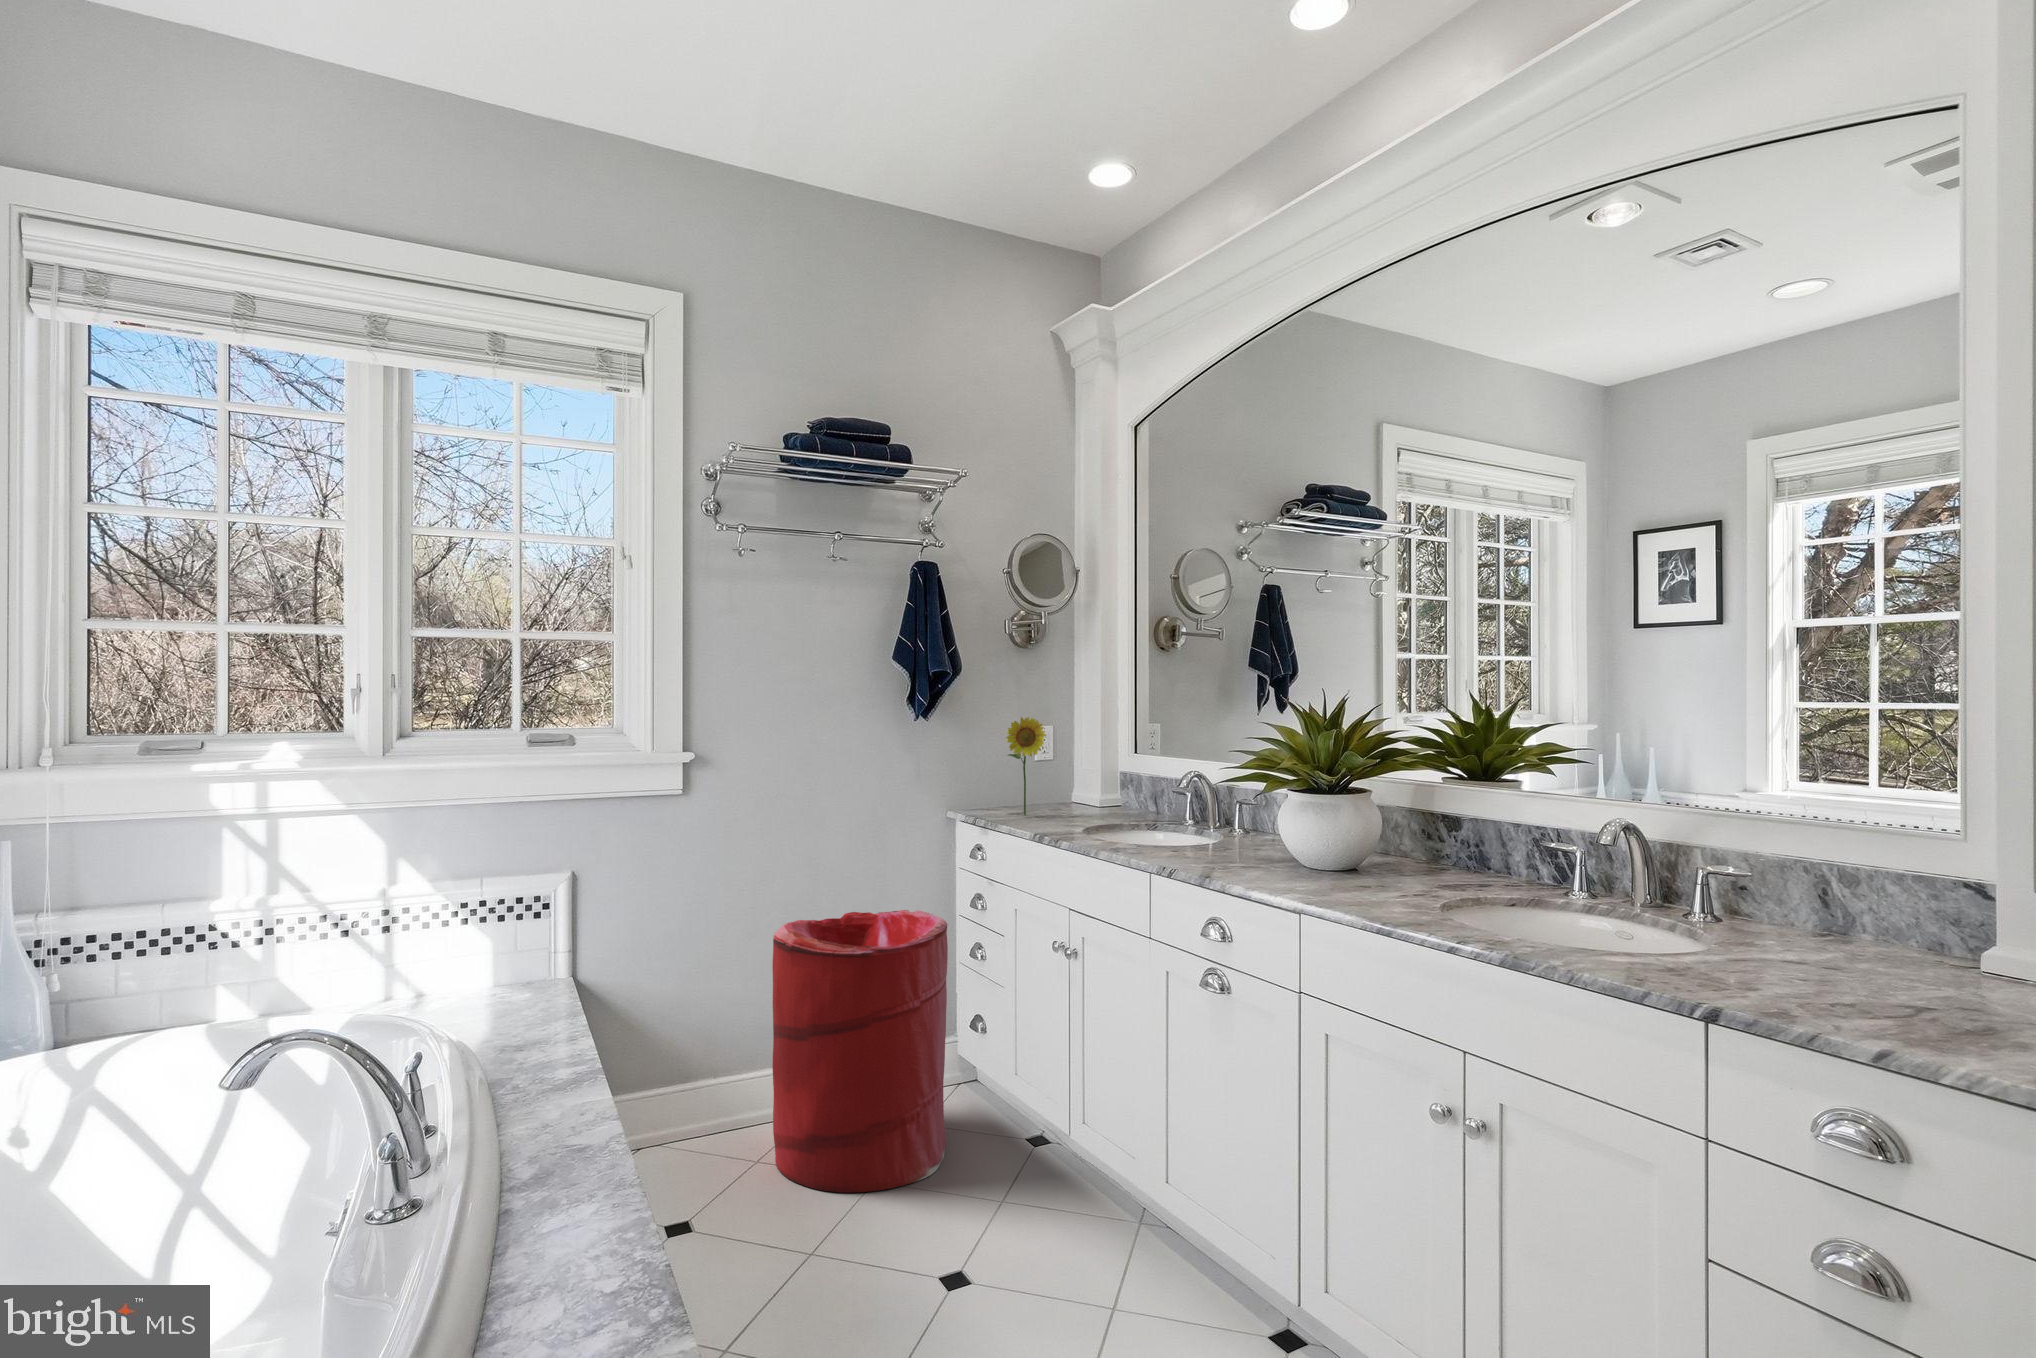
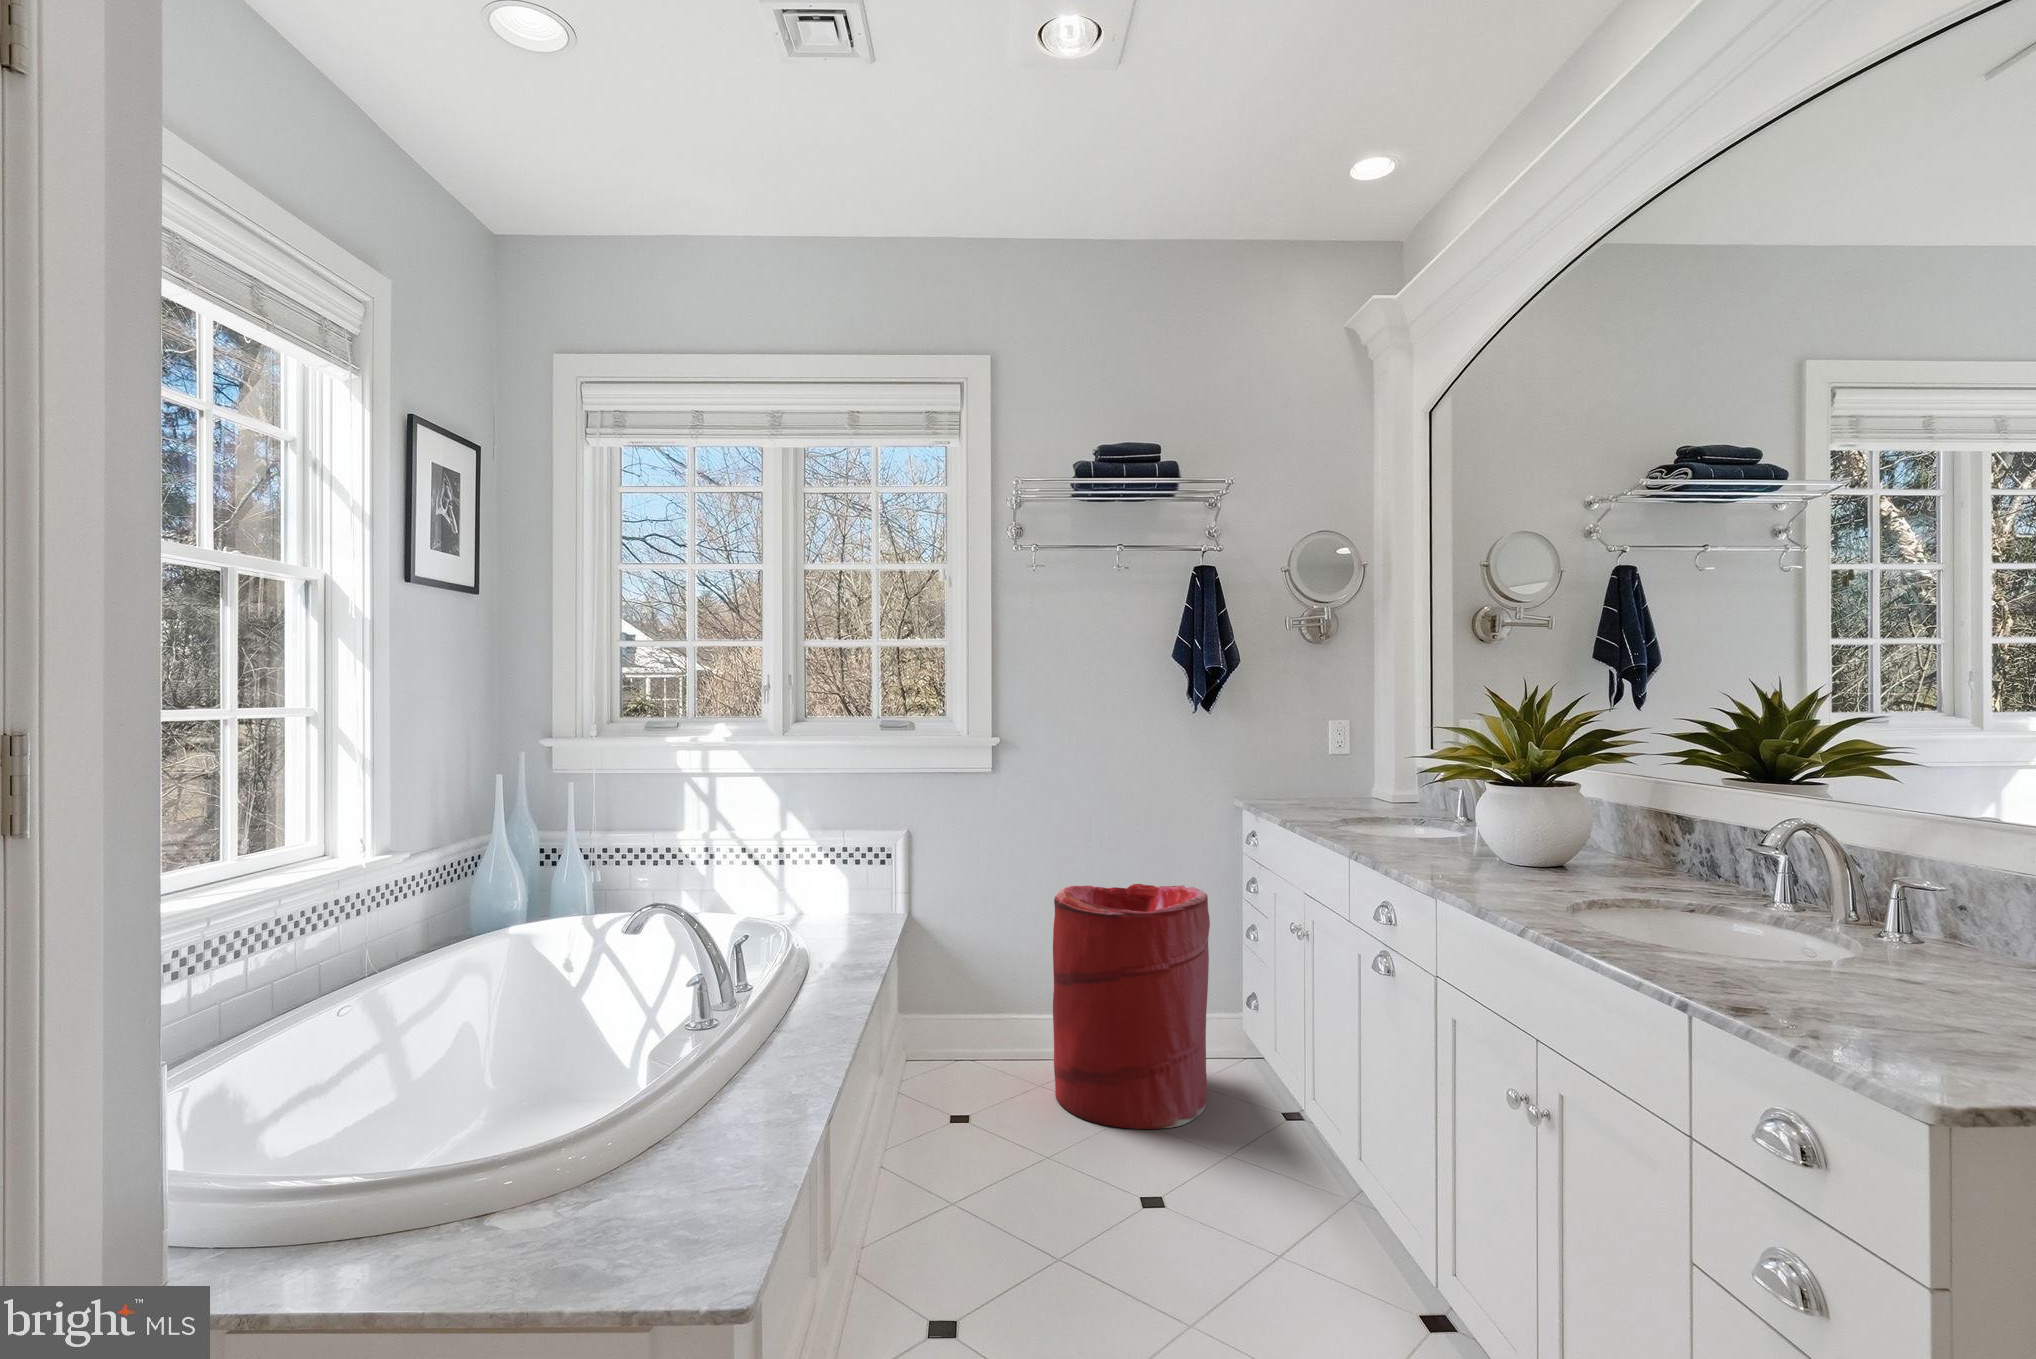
flower: present [1006,717,1046,815] -> none [1287,710,1329,806]

